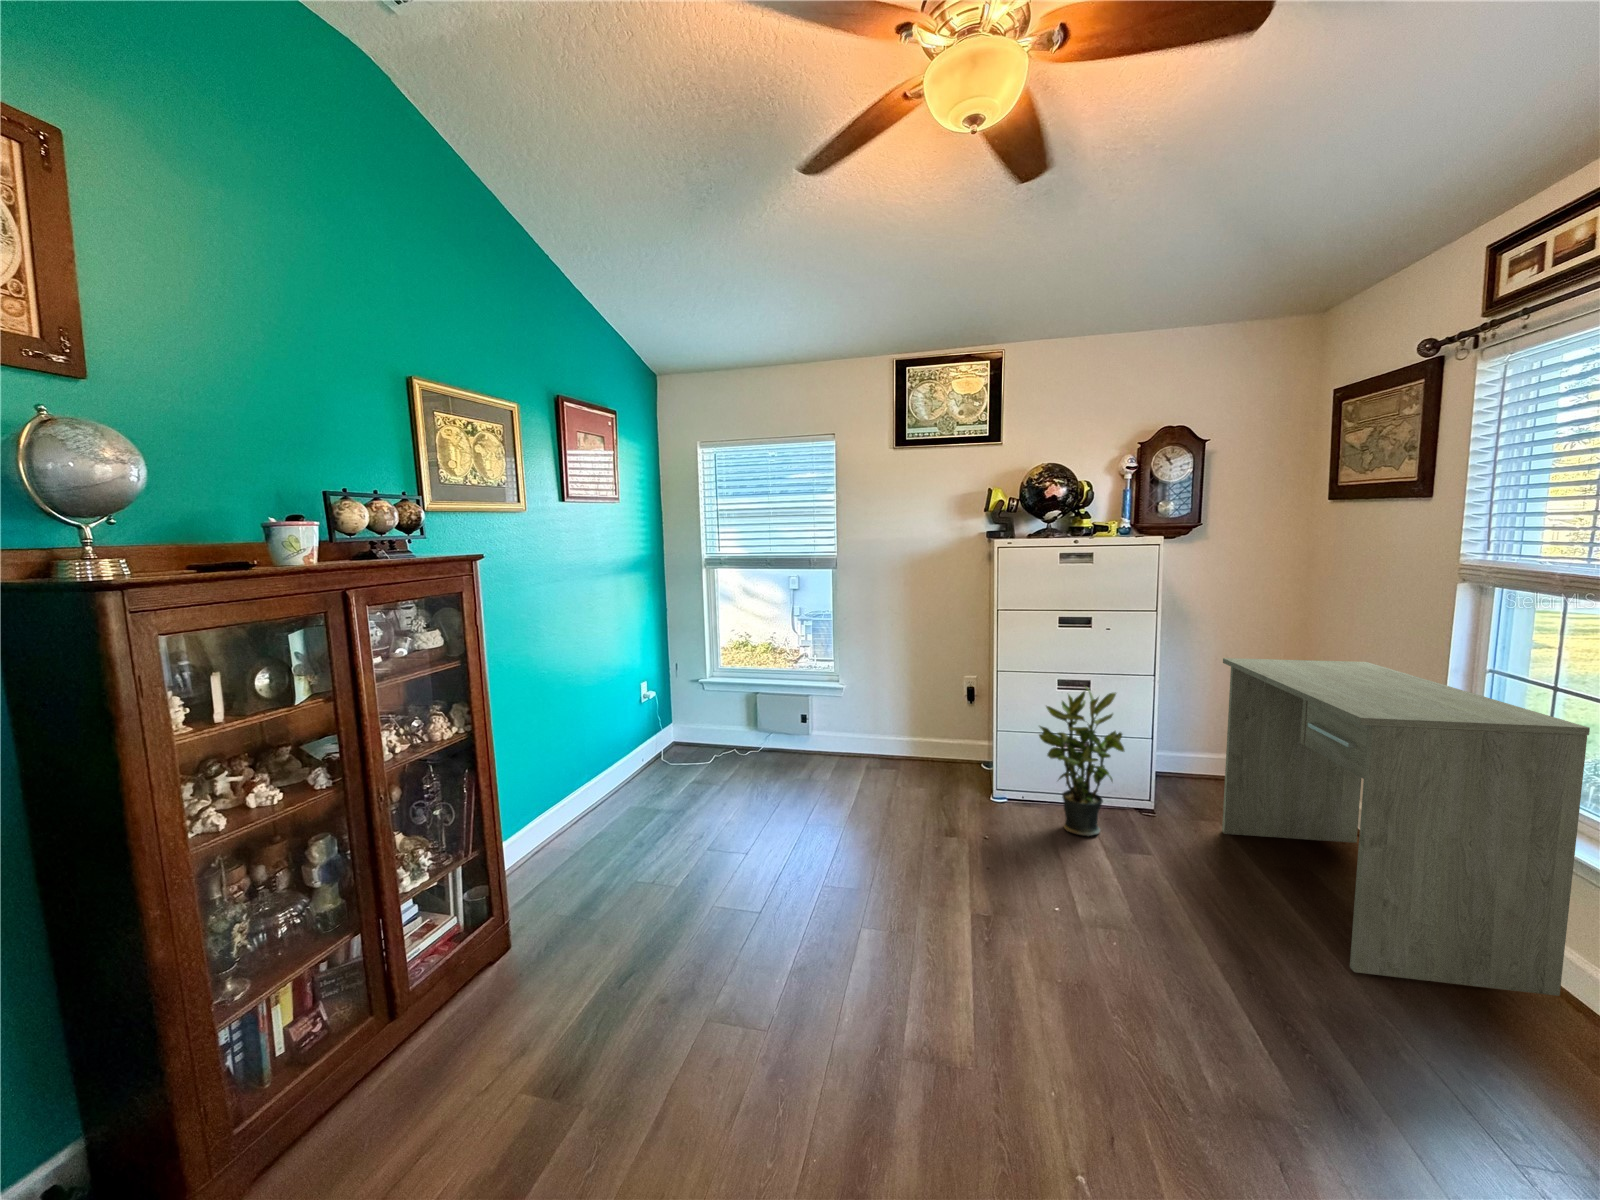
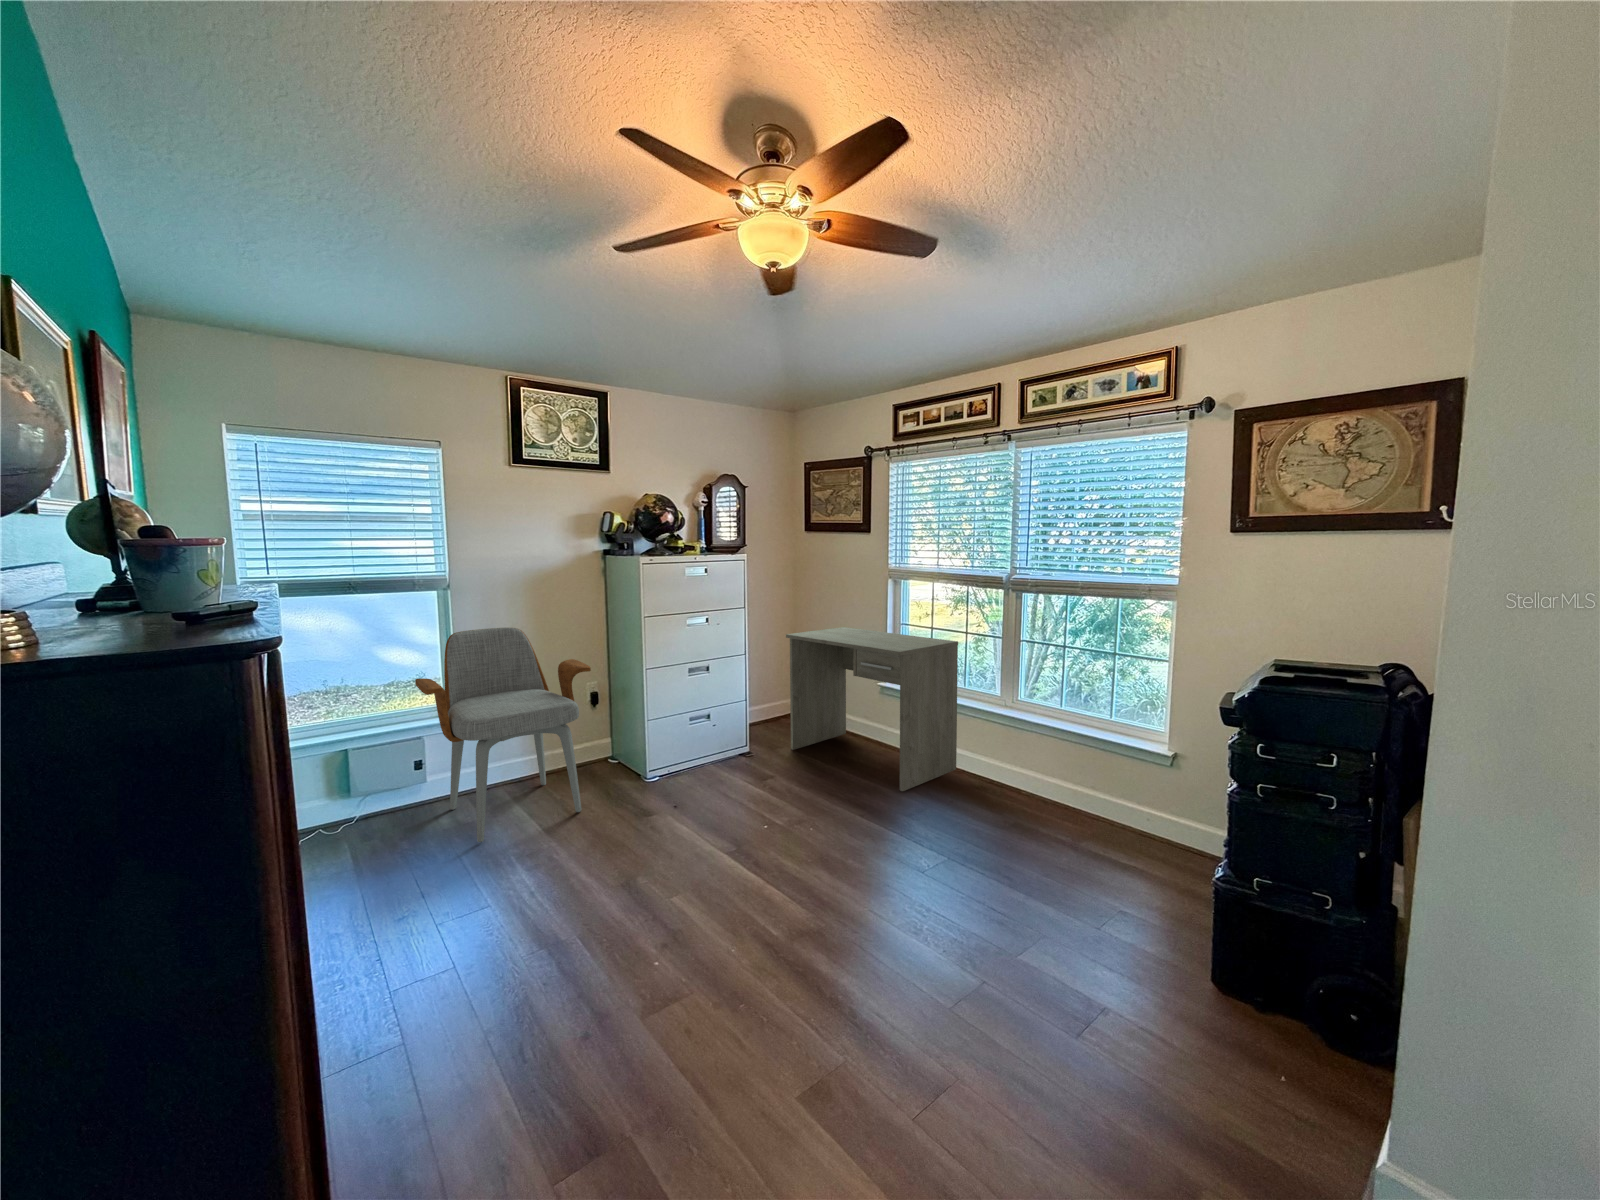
armchair: none [781,608,932,808] -> present [415,628,591,842]
potted plant: present [1039,688,1124,836] -> none [690,667,747,780]

